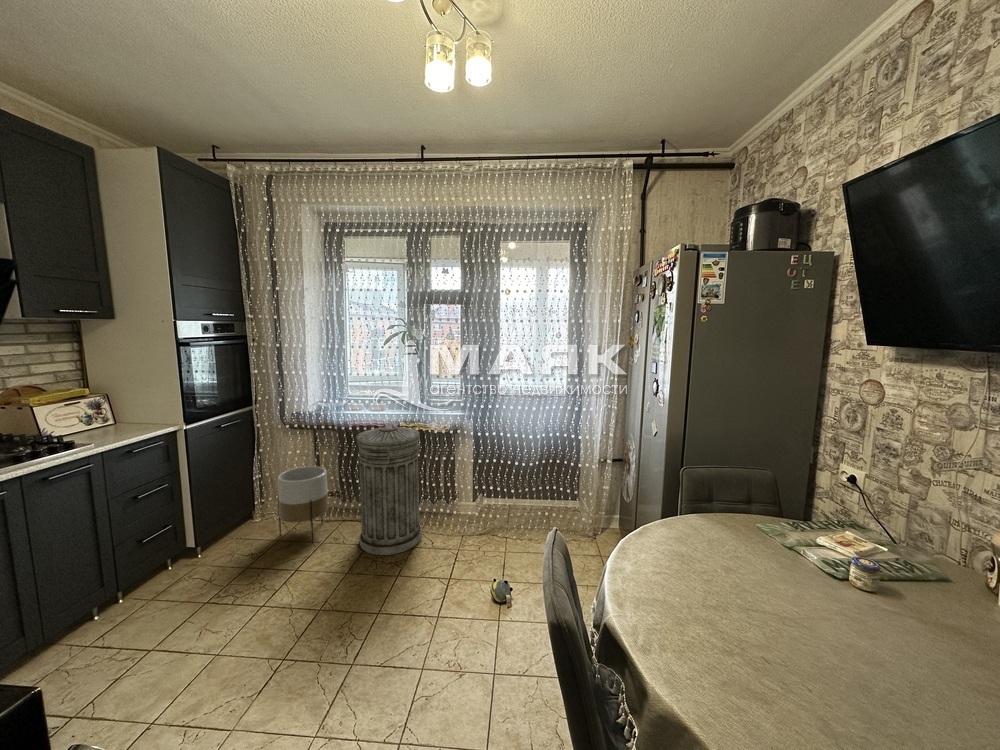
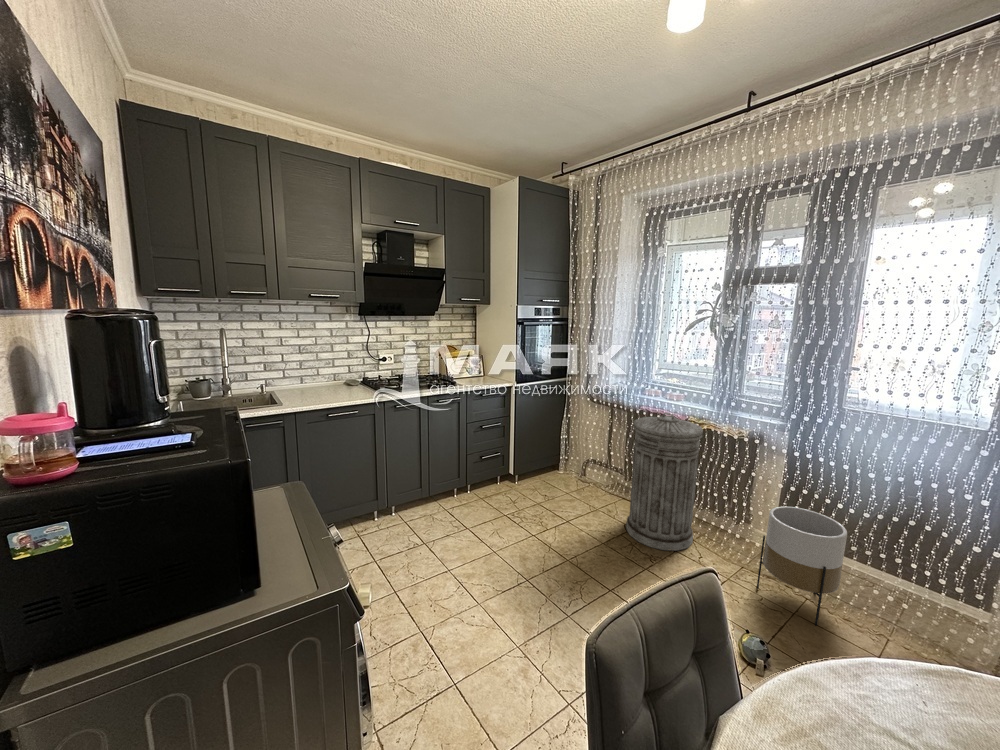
planter: present [278,466,328,542] -> present [757,506,847,626]

